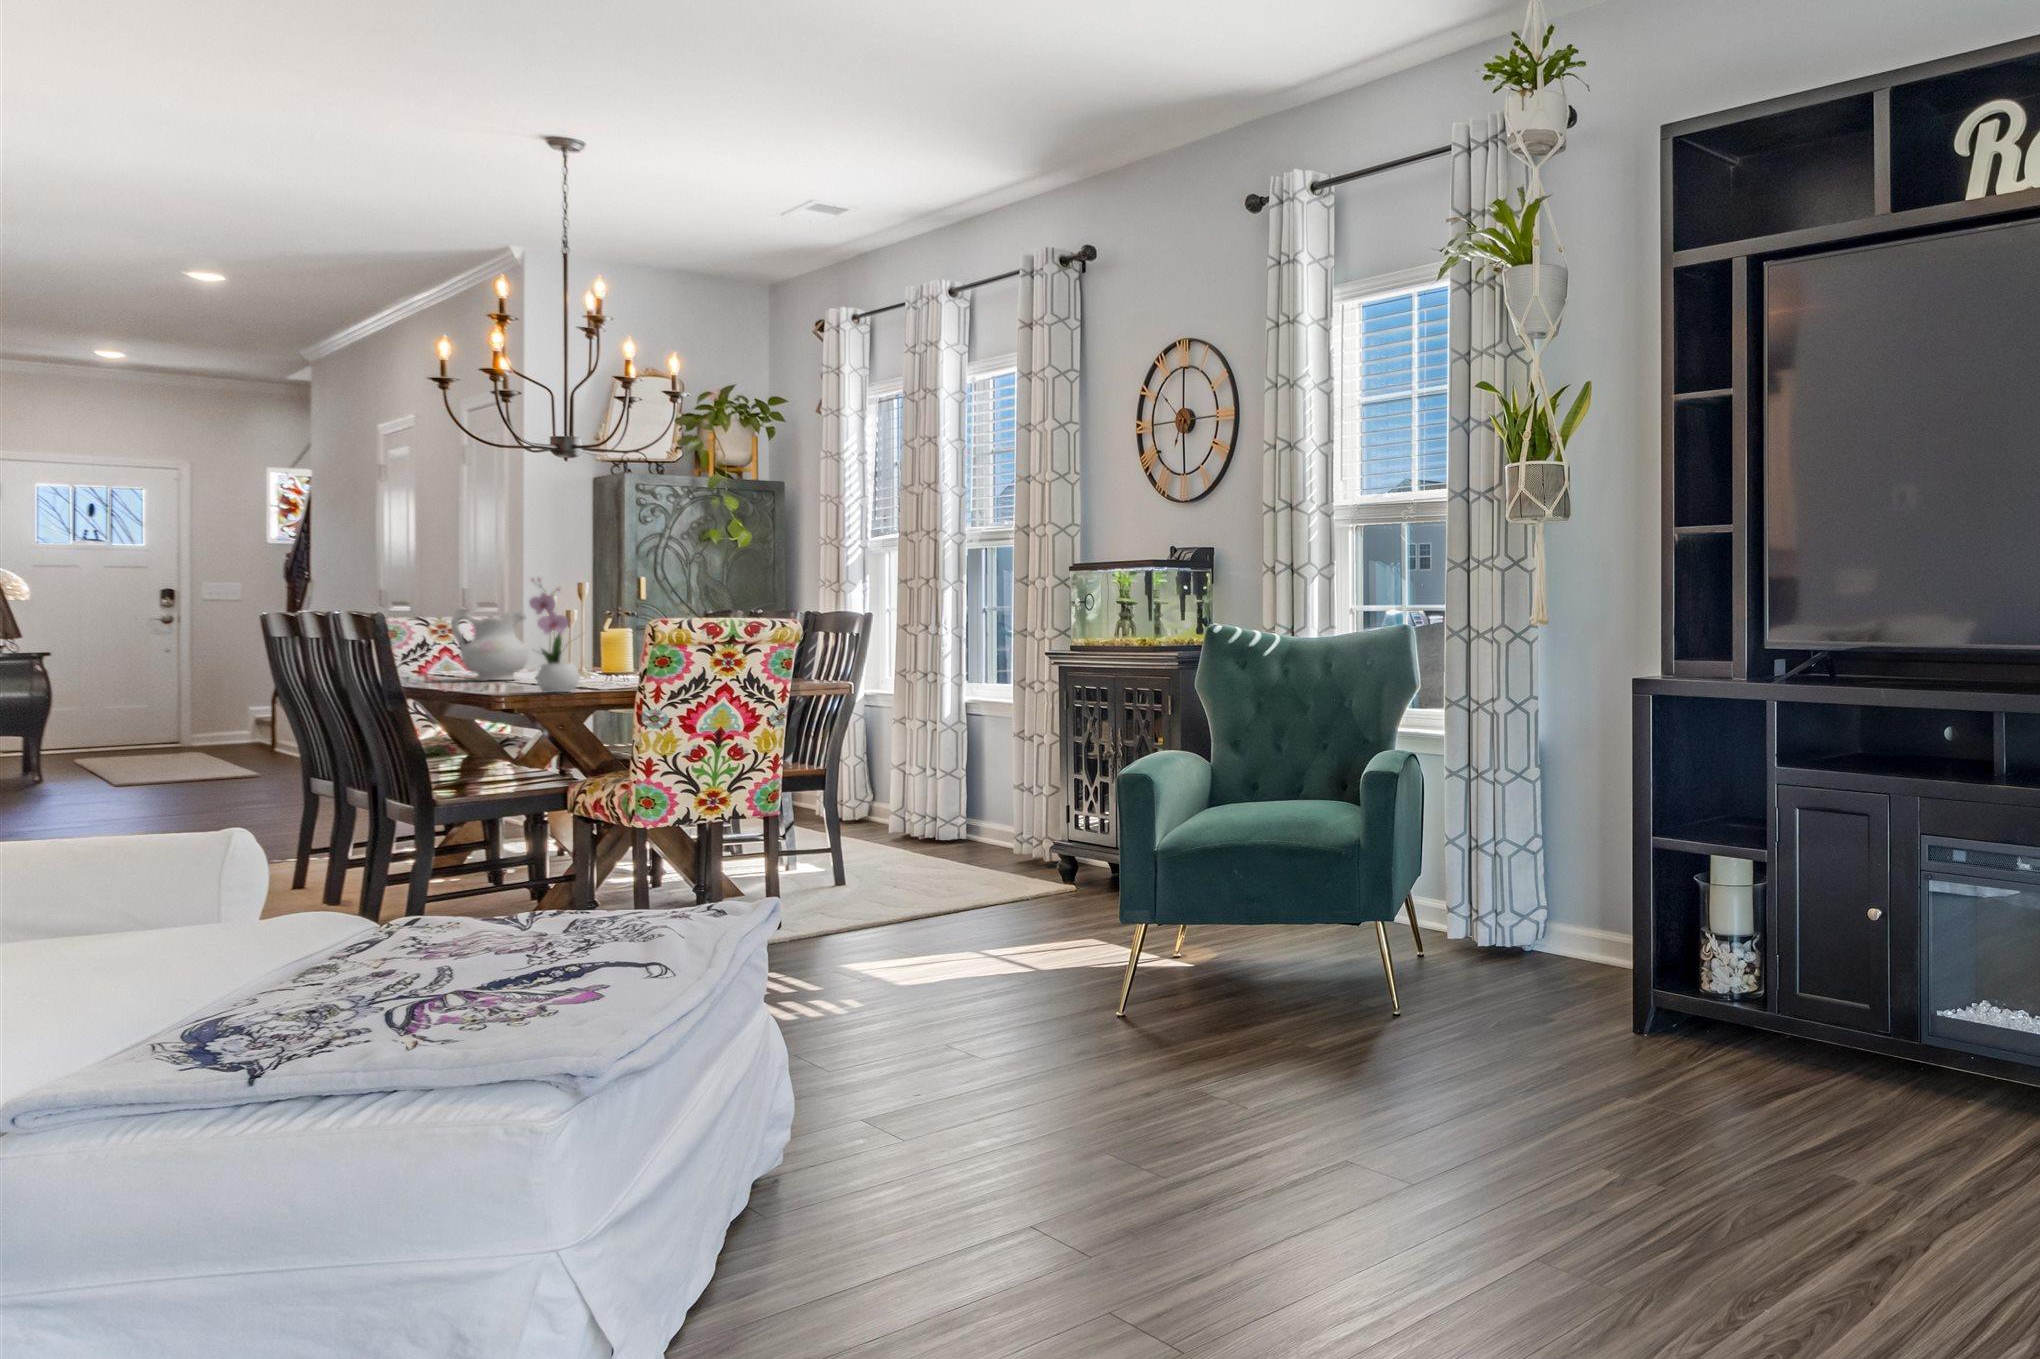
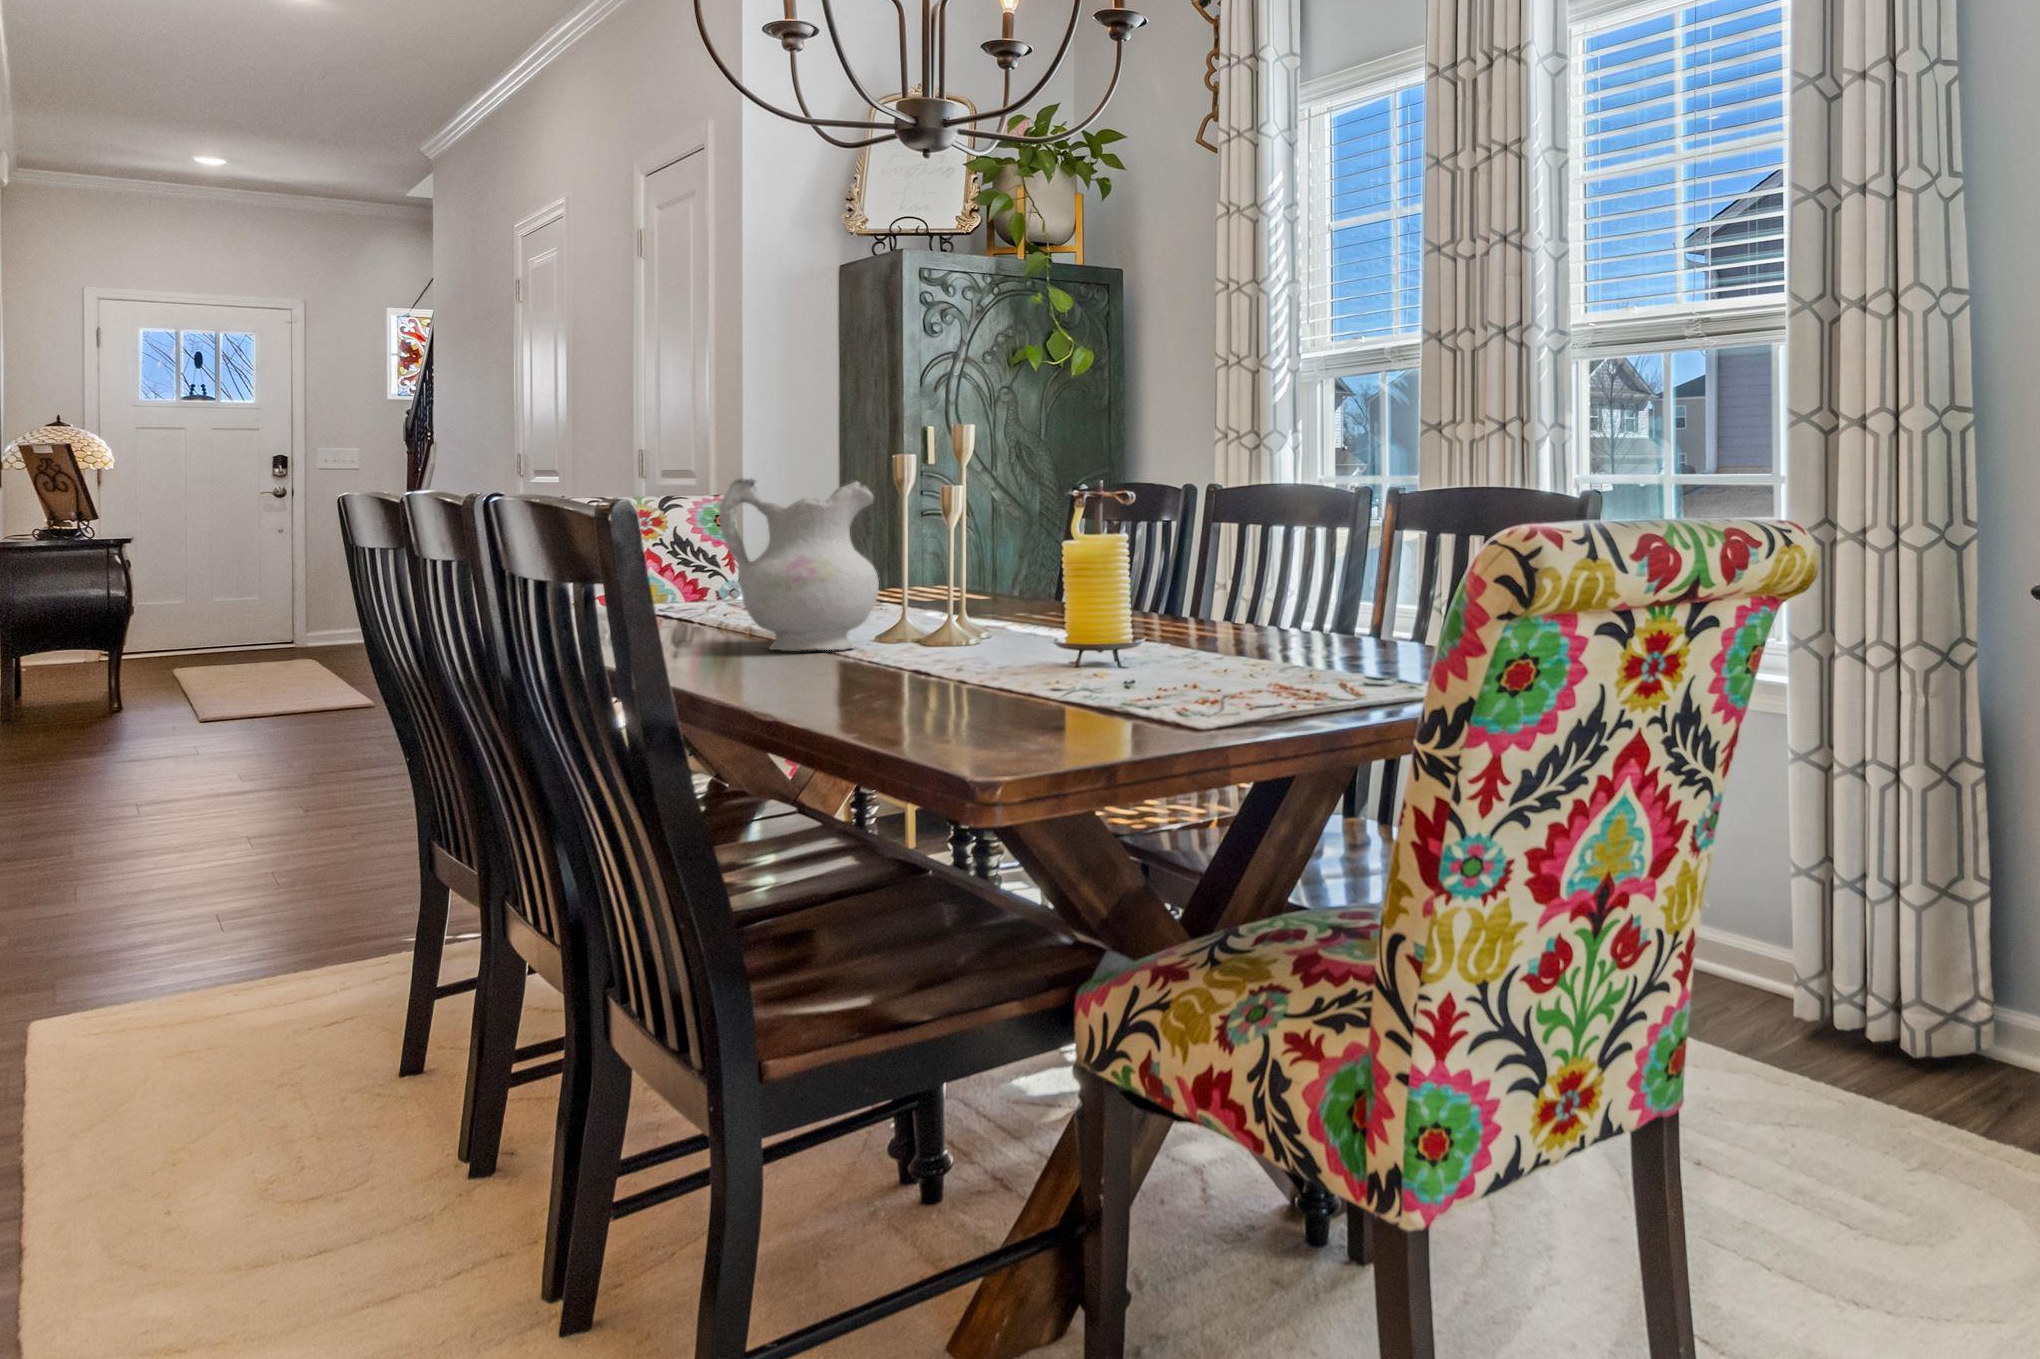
flower arrangement: present [529,579,581,692] -> none [1003,382,1125,728]

